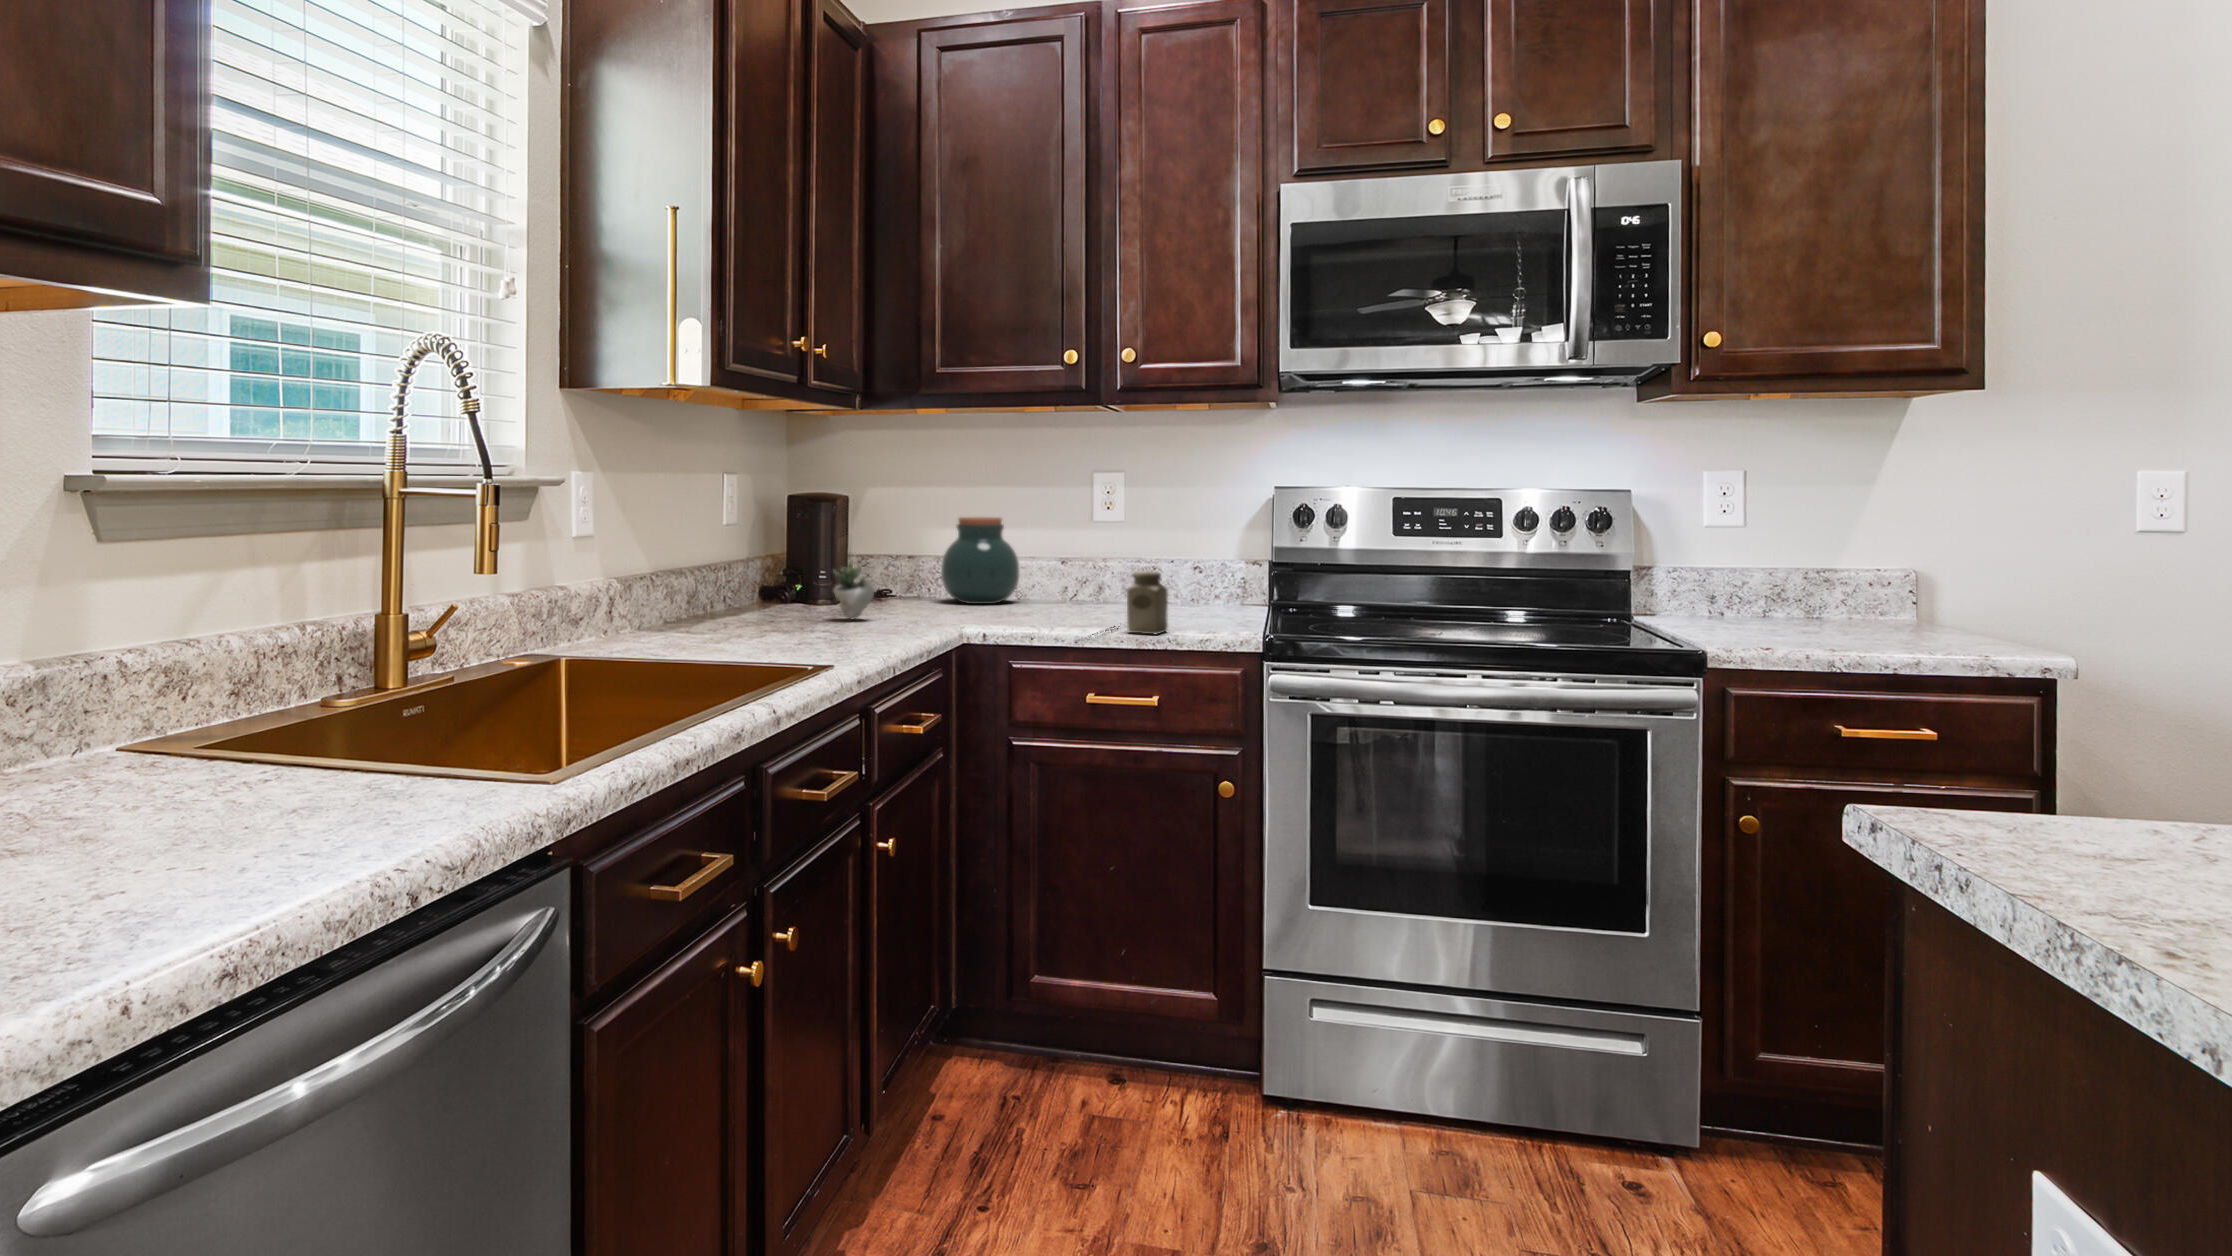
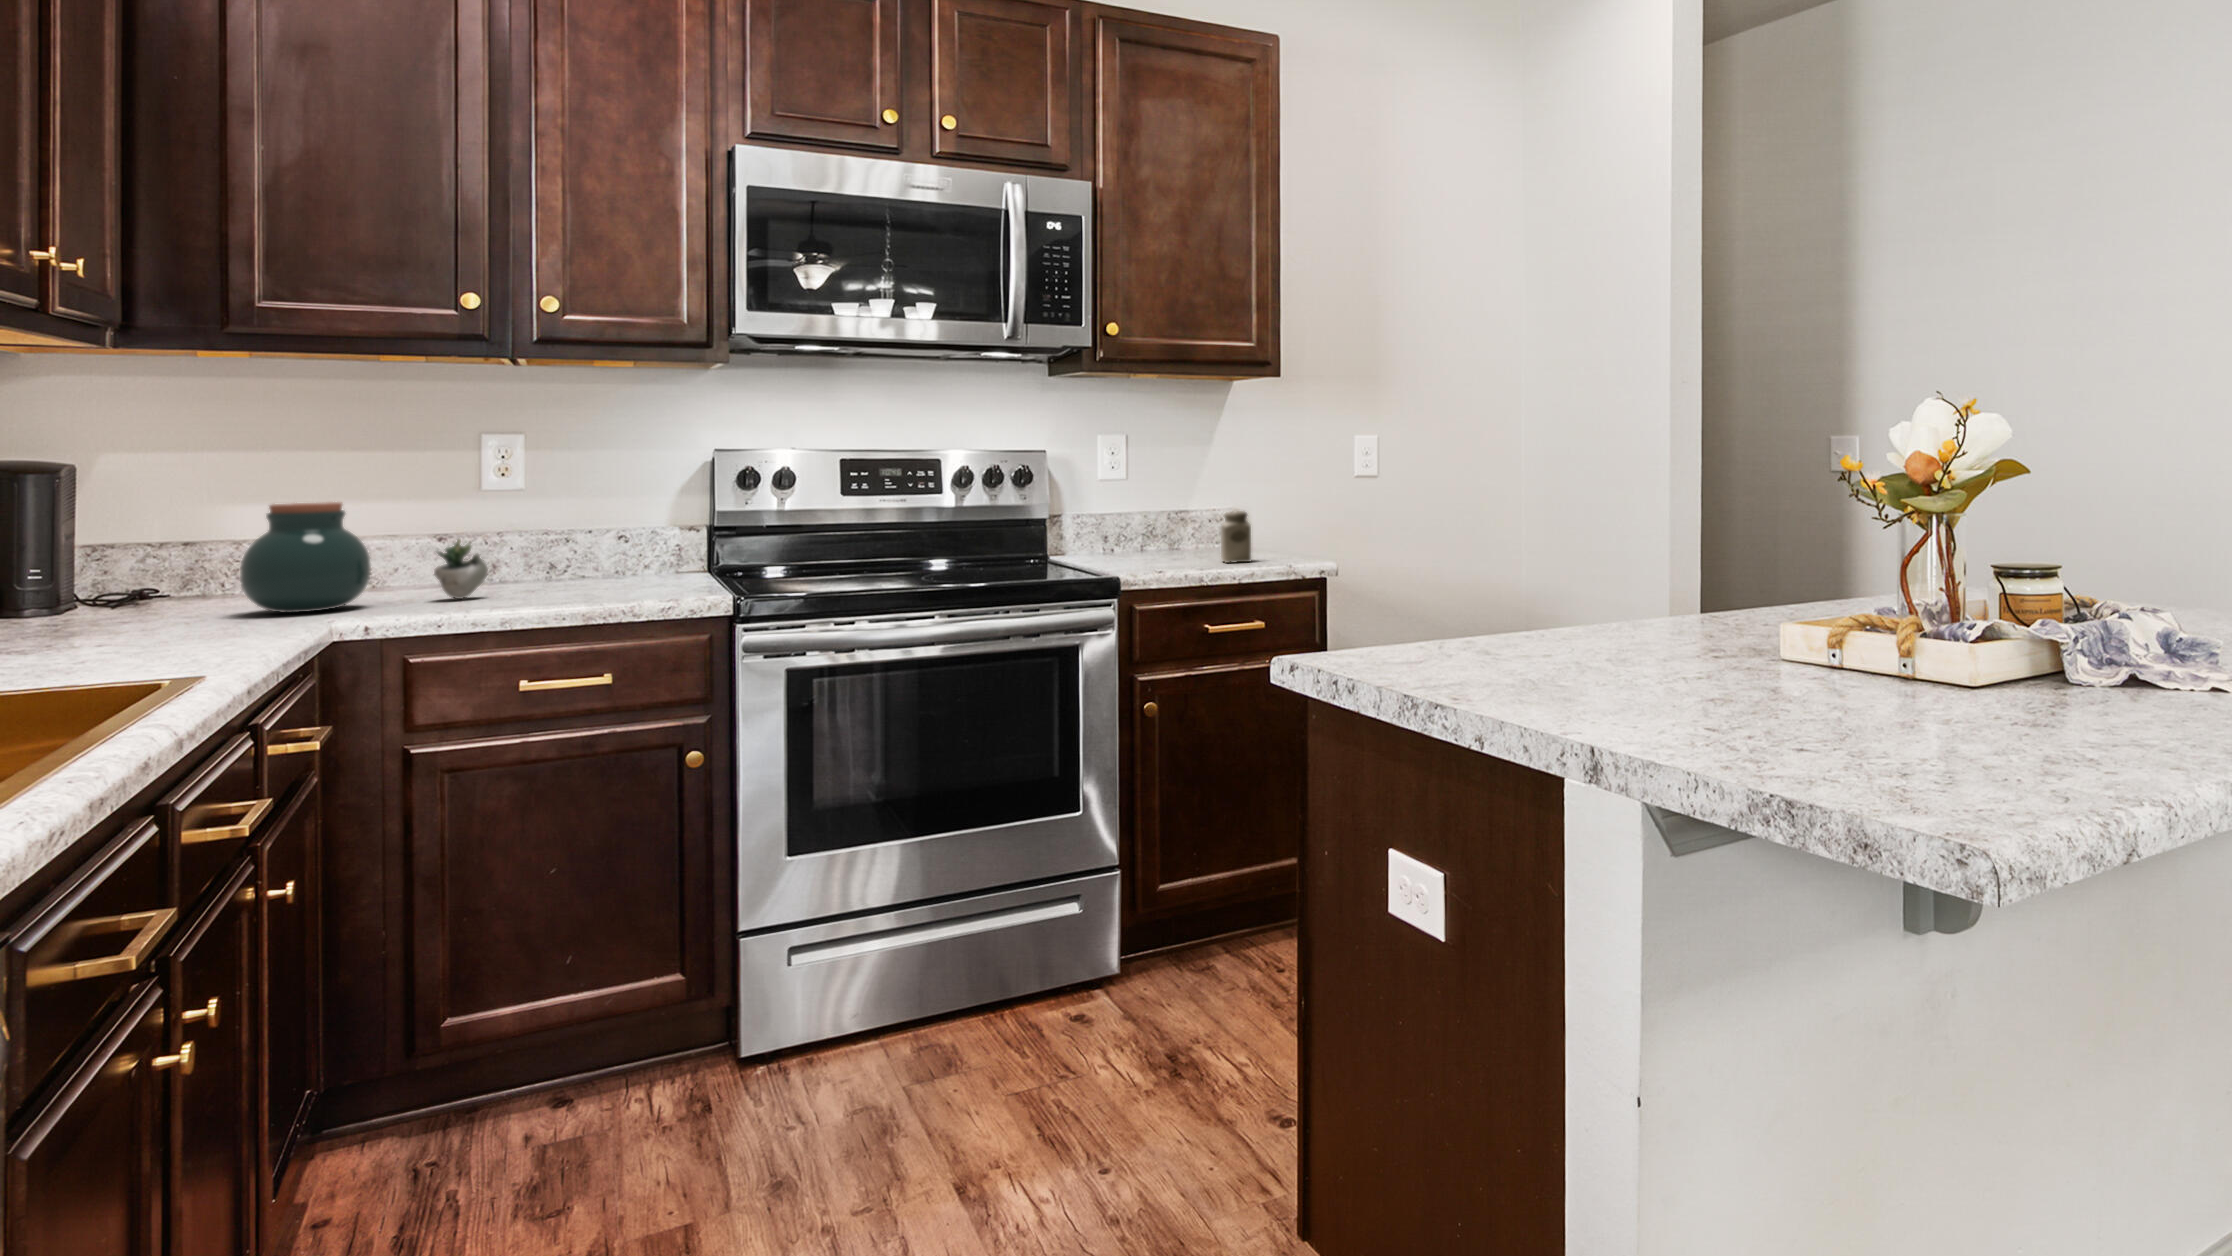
succulent plant: present [834,561,874,619] -> present [434,539,488,599]
salt shaker: present [1127,571,1168,634] -> present [1221,511,1251,563]

